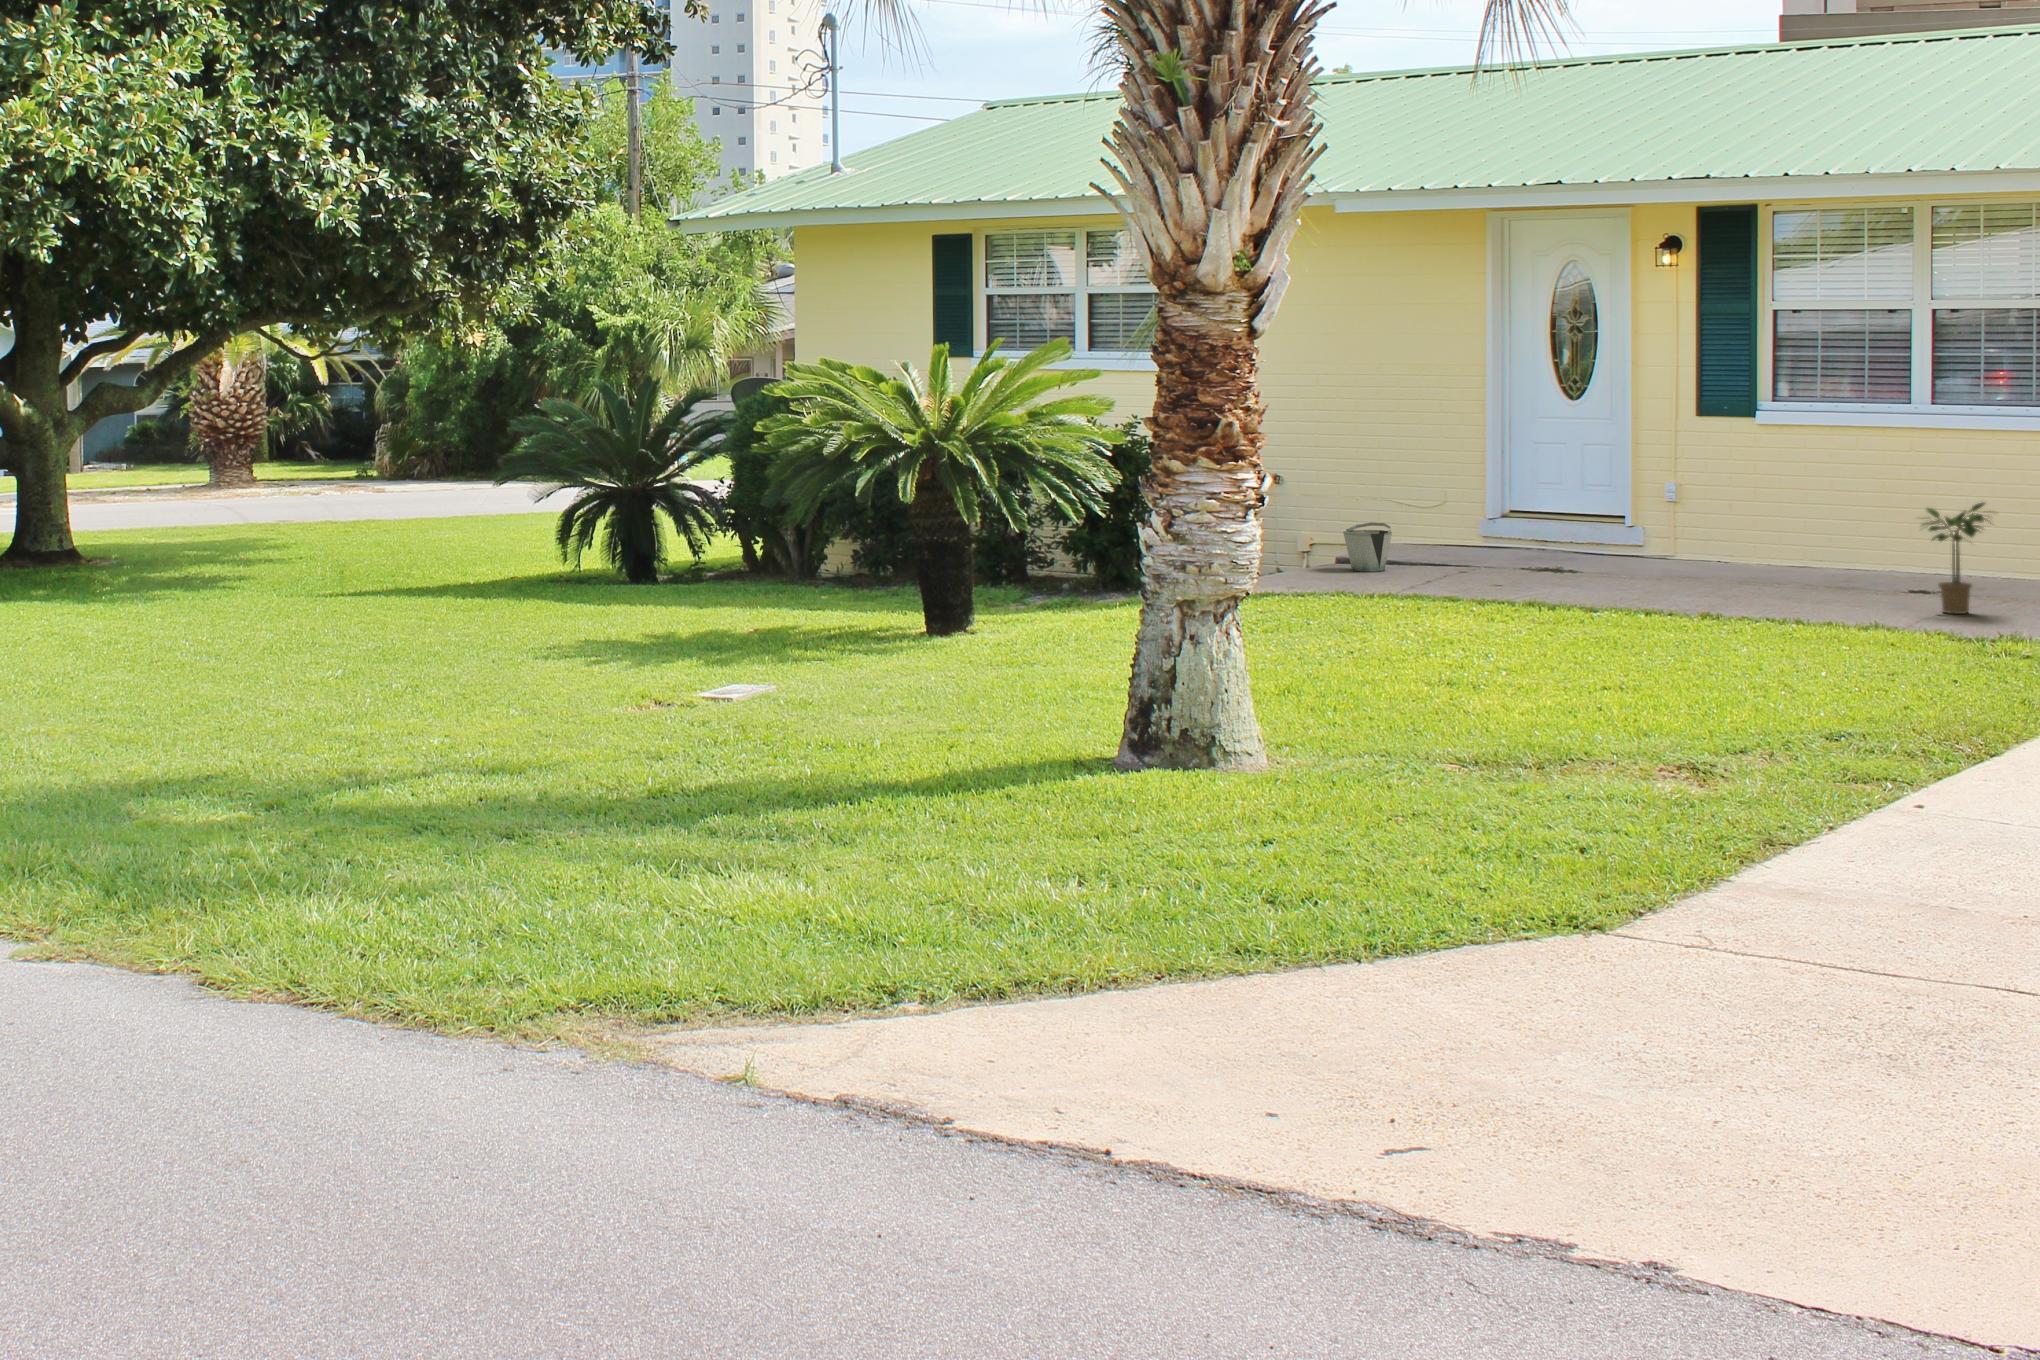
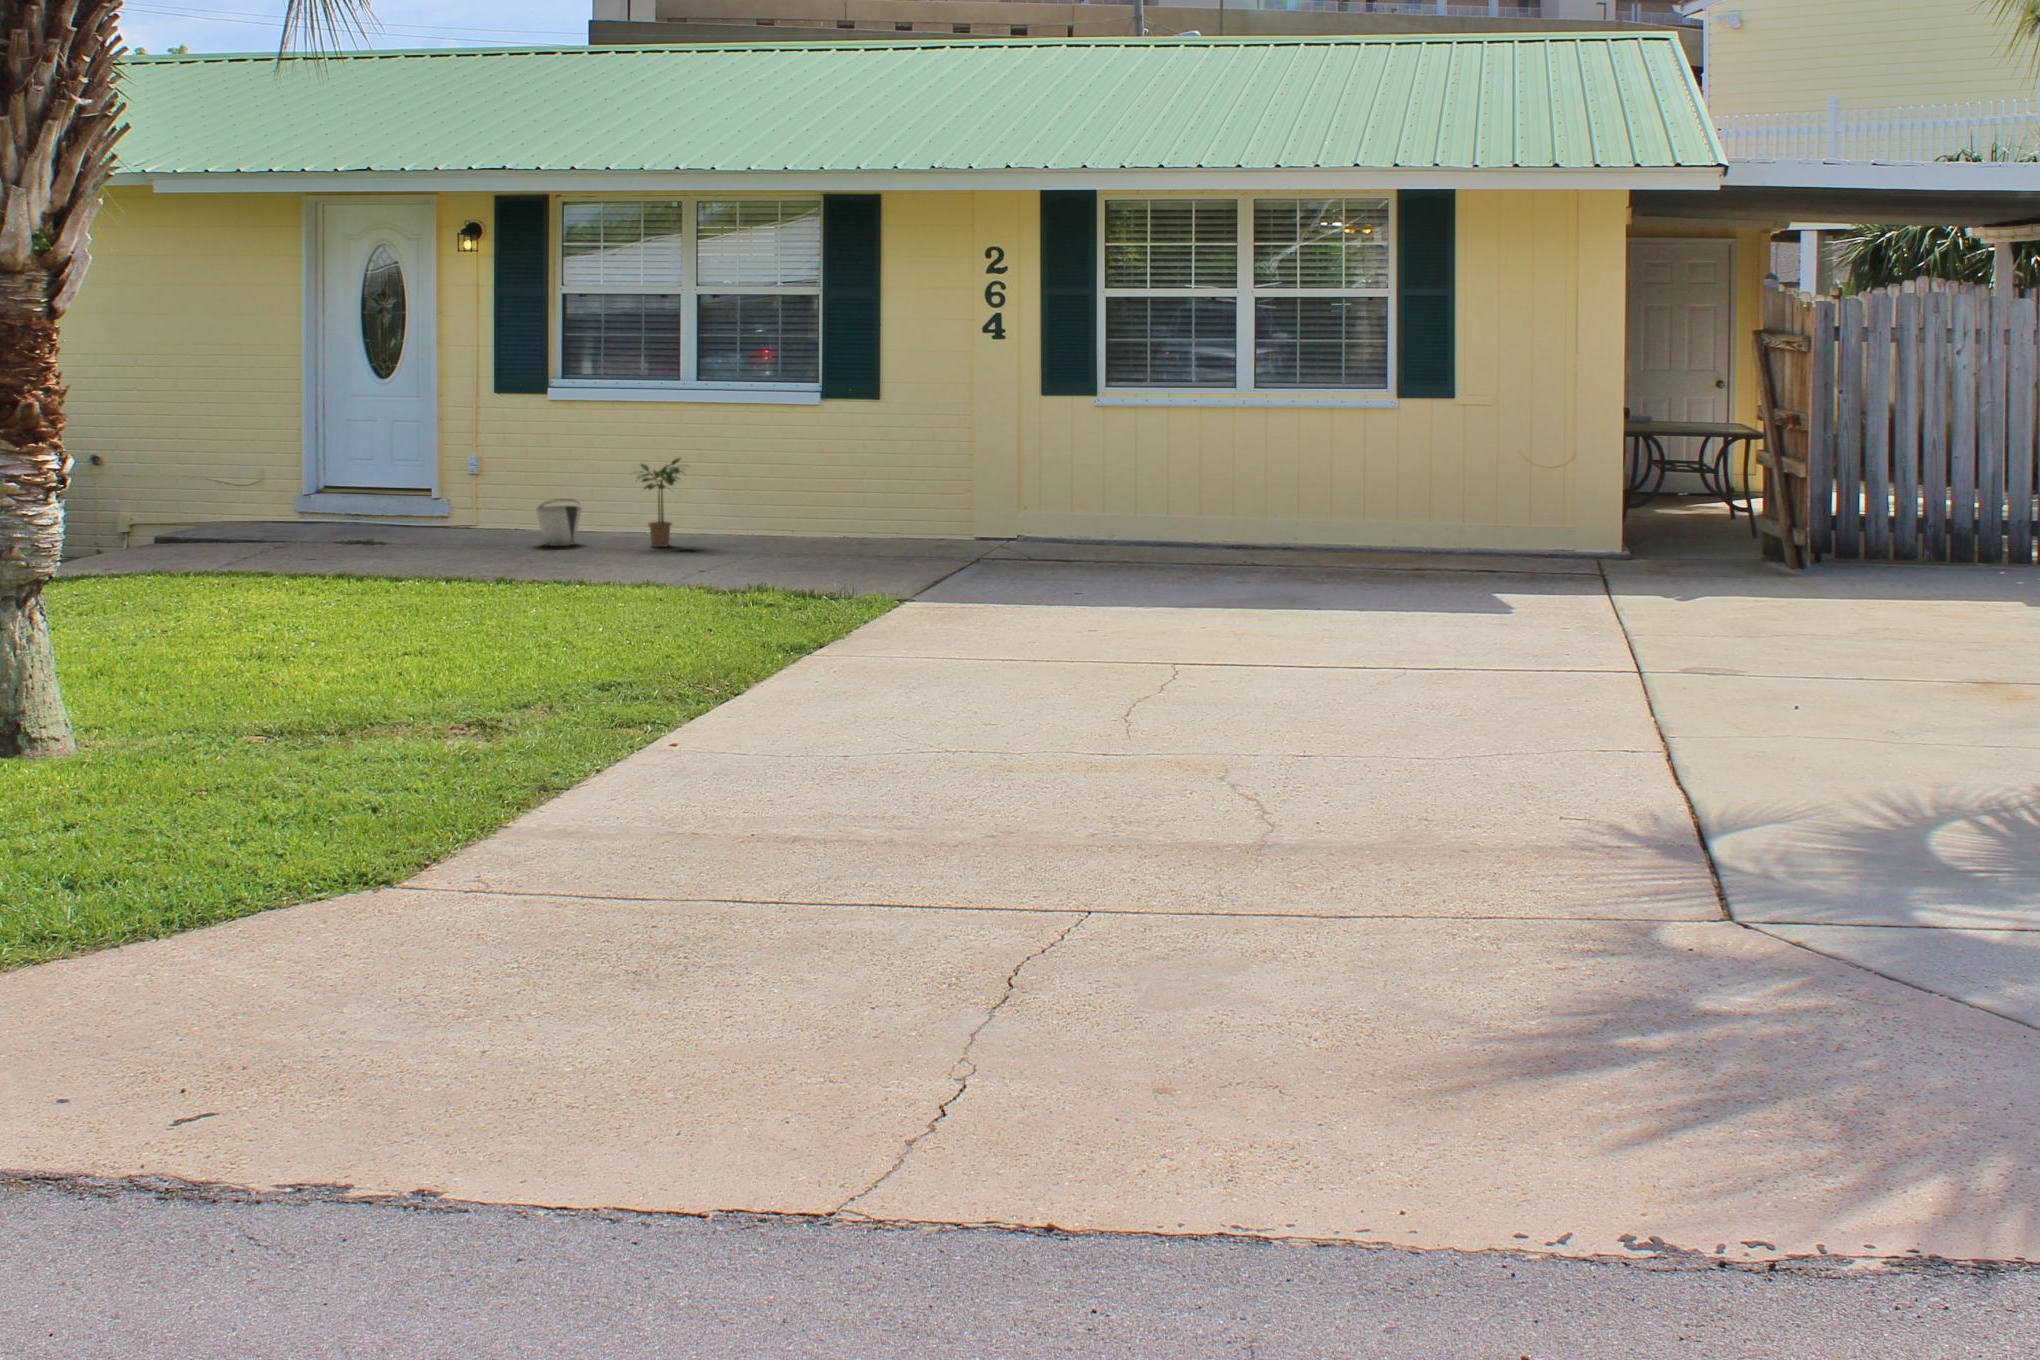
bucket: present [1343,522,1392,572] -> present [536,499,581,546]

